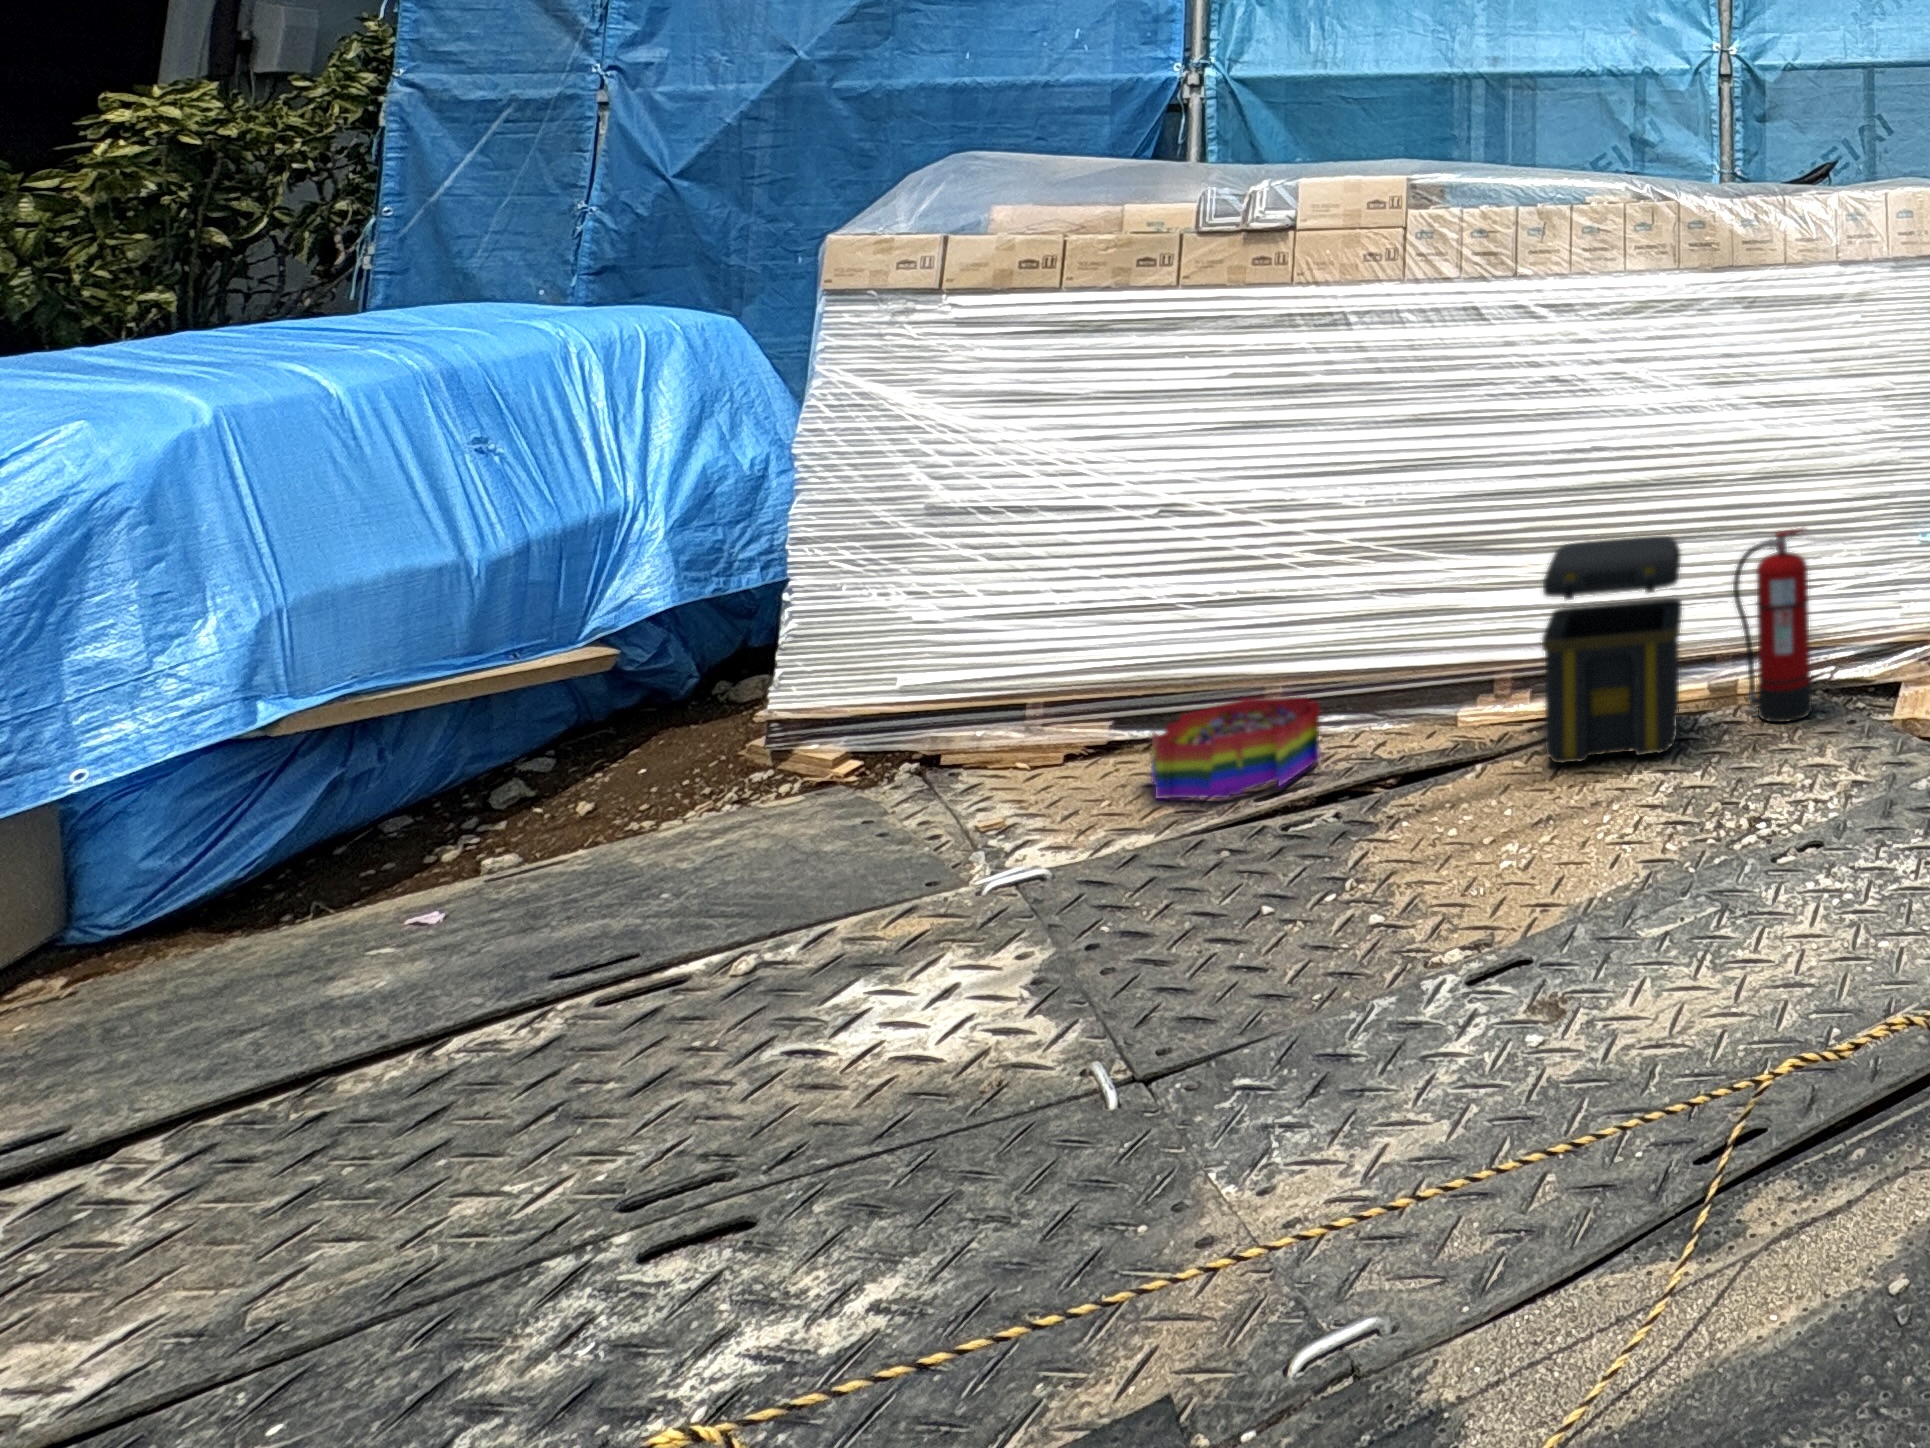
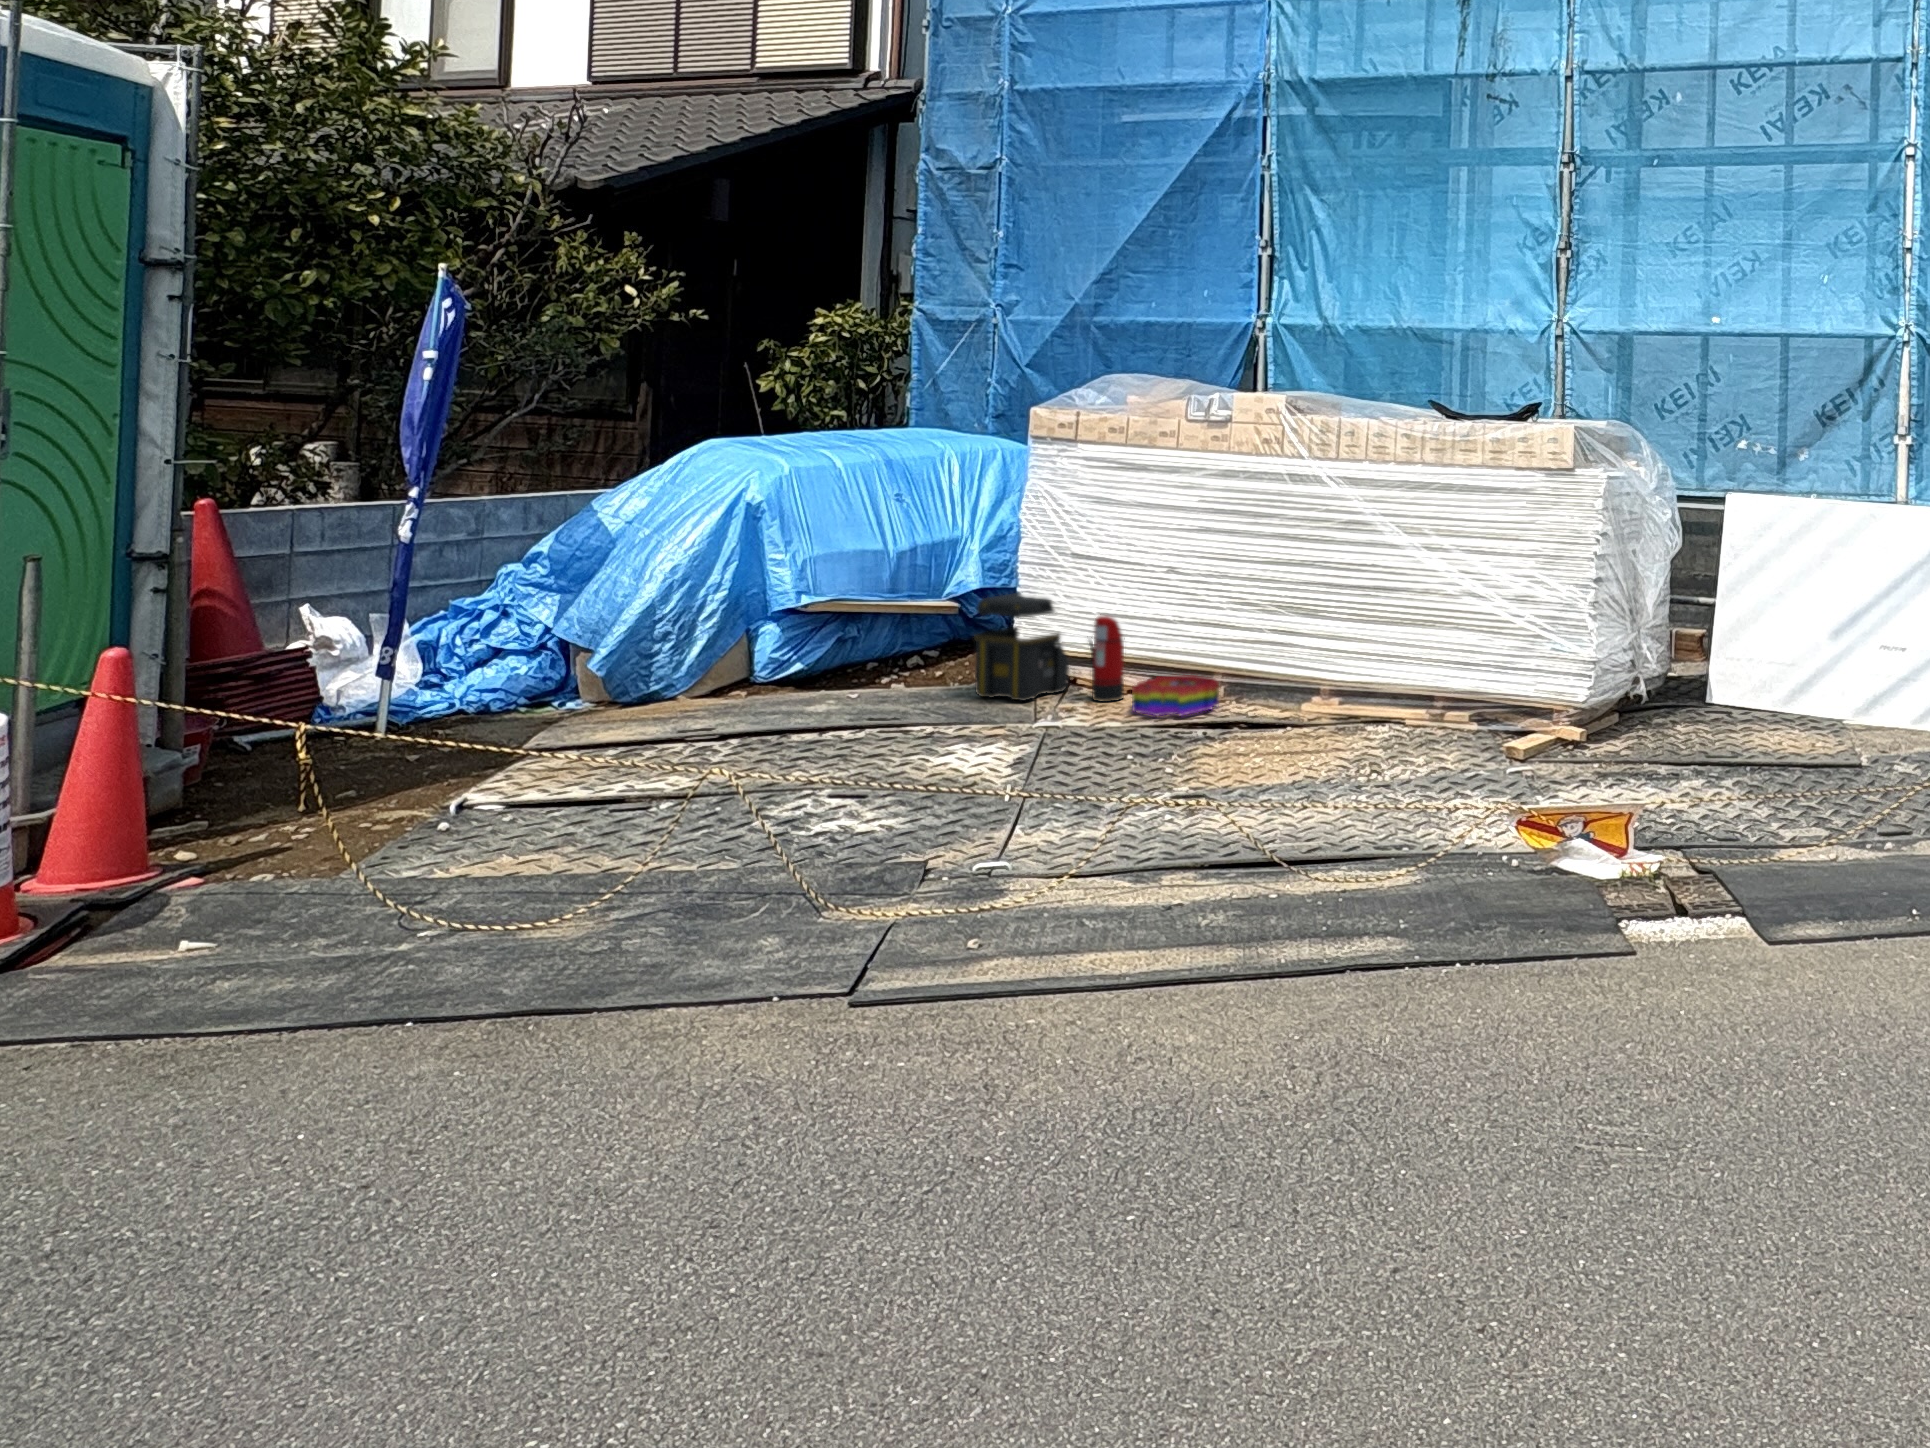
fire extinguisher: present [1733,527,1812,722] -> present [1089,616,1124,702]
toolbox: present [1542,536,1682,763] -> present [974,593,1069,701]

